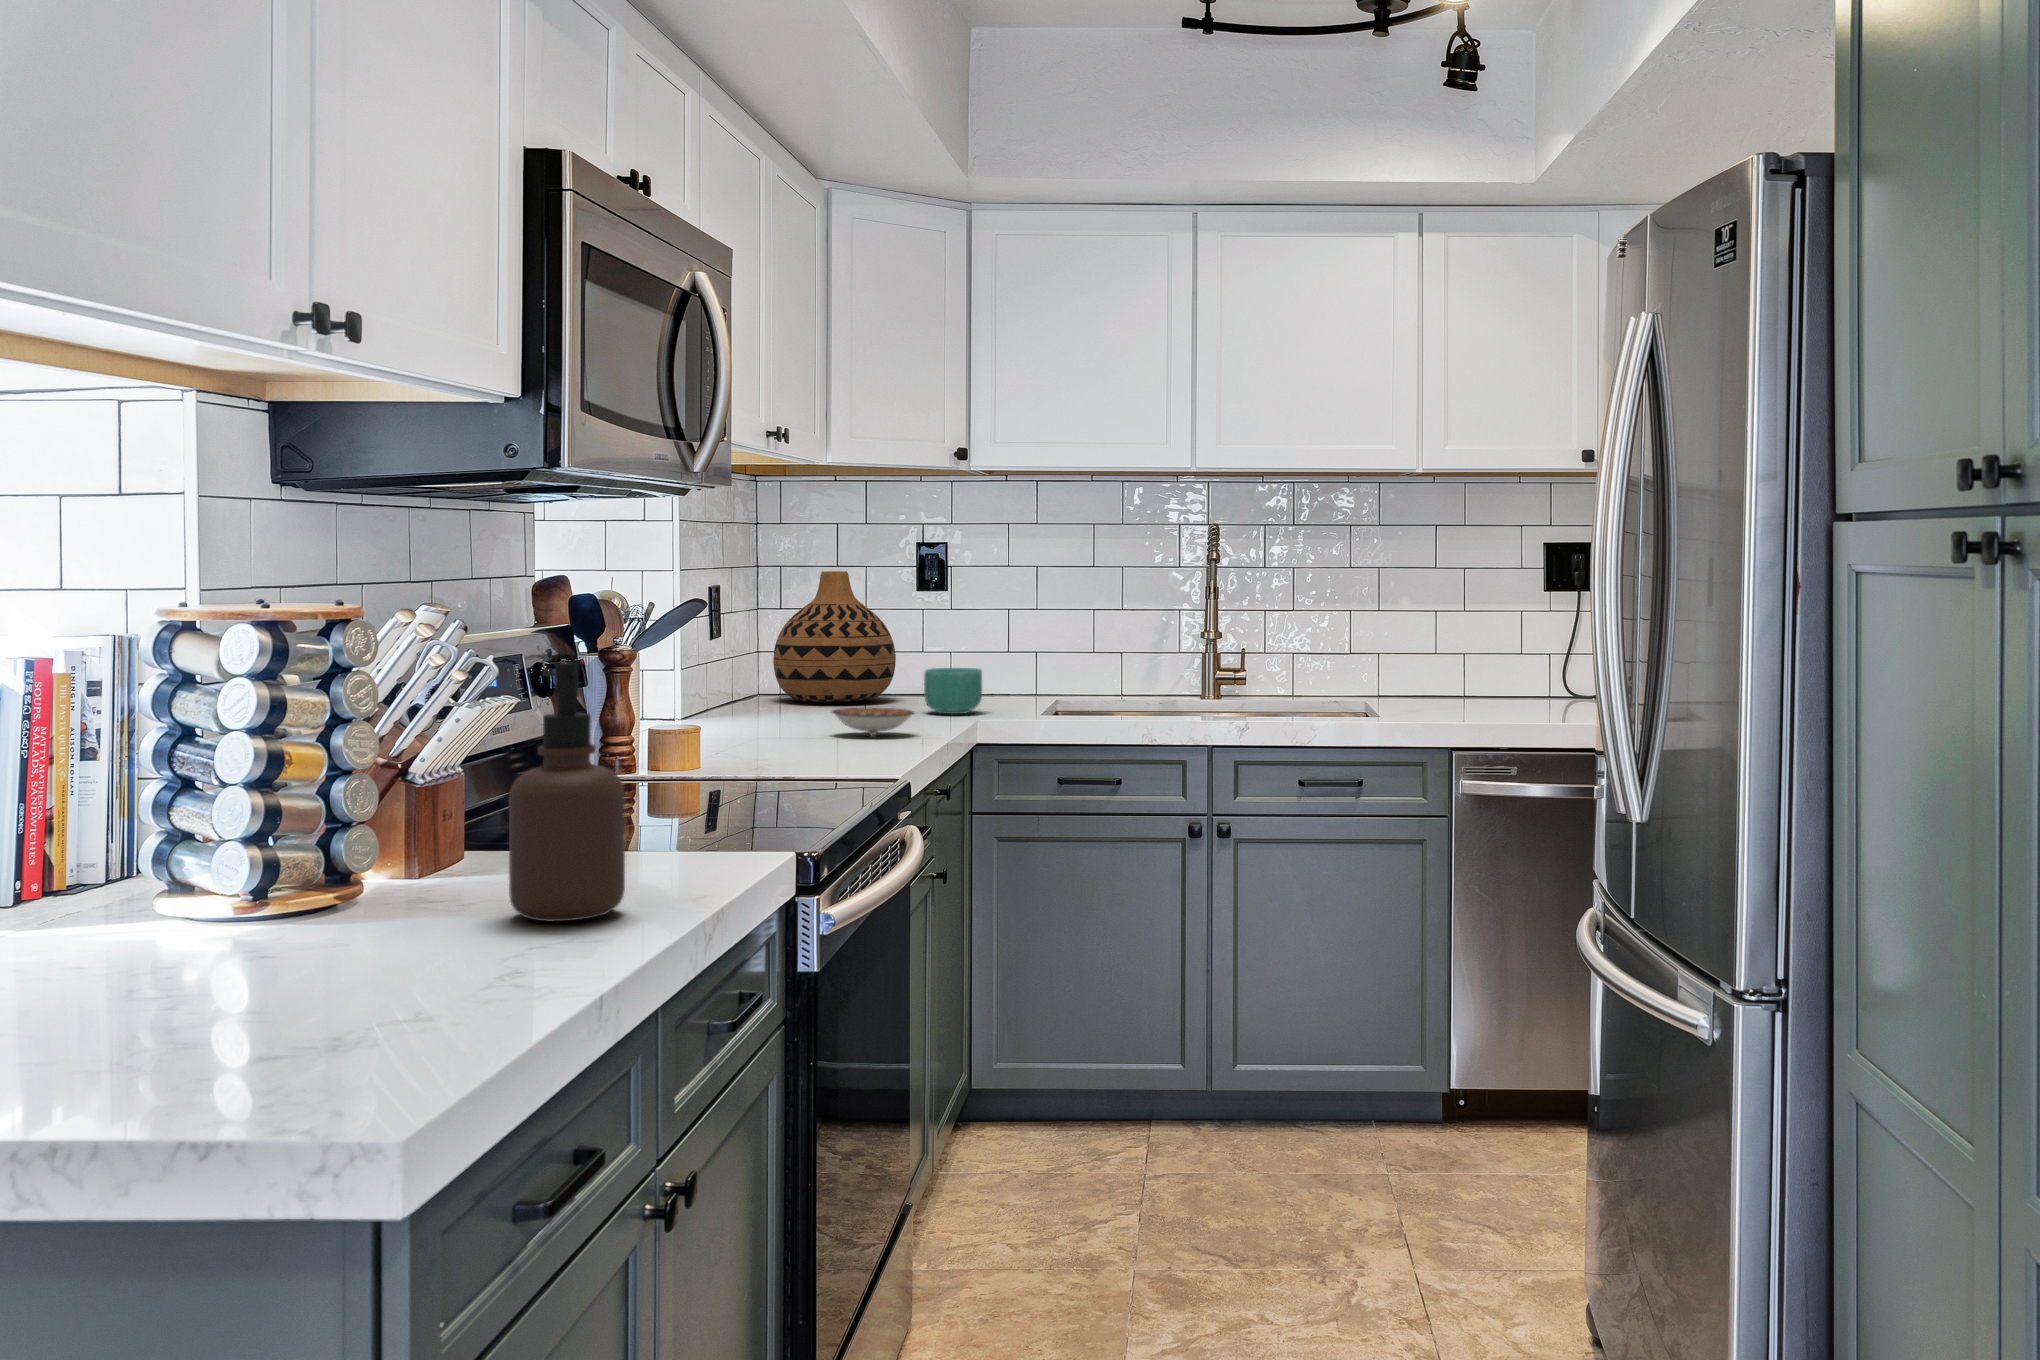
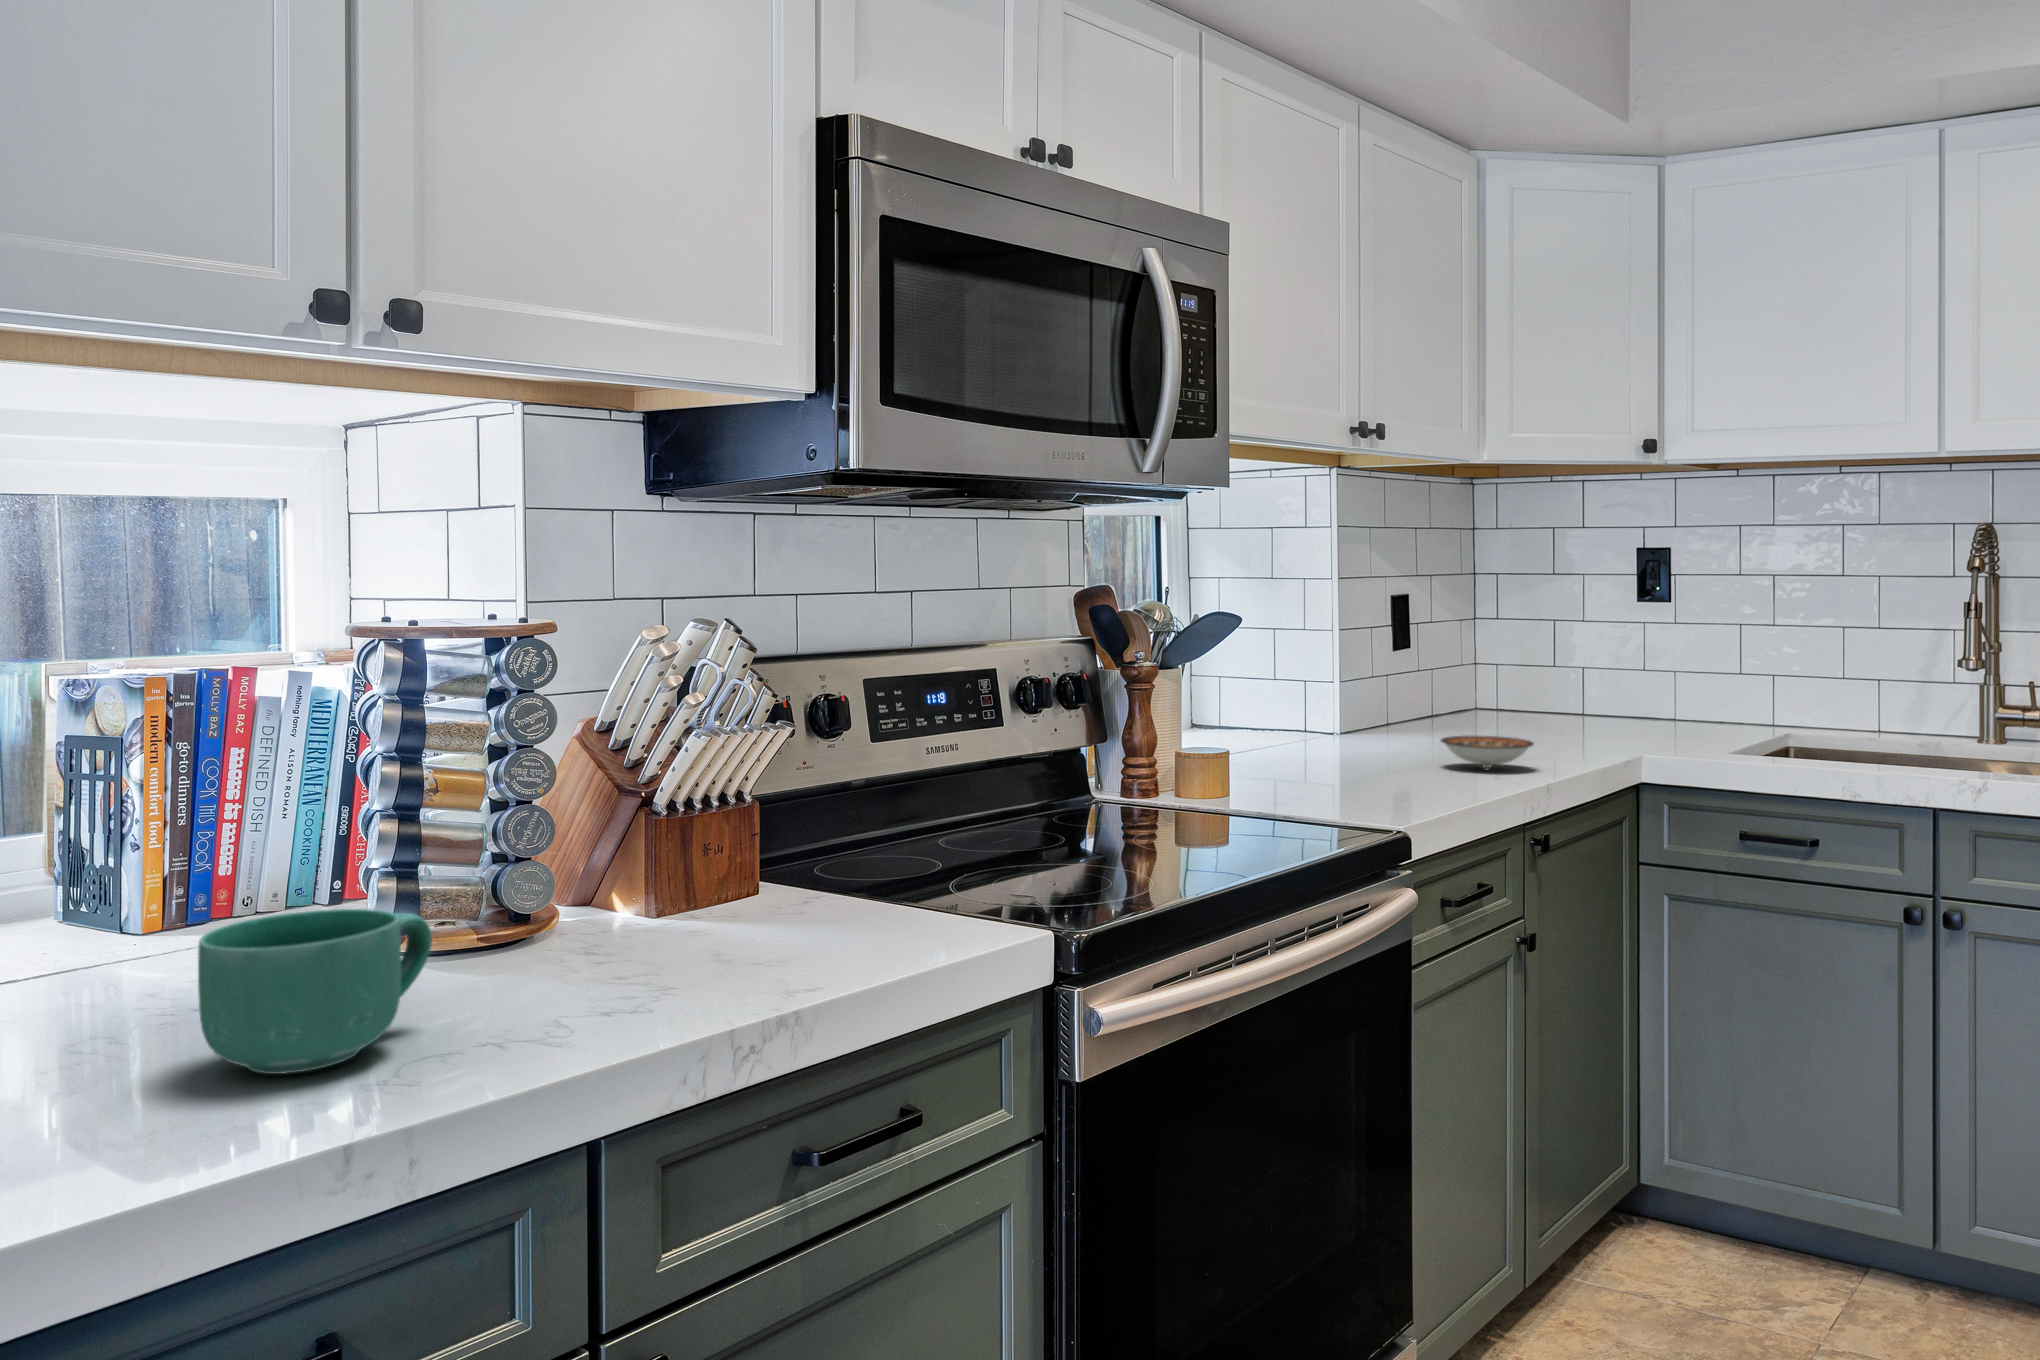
vase: present [773,571,896,702] -> none [1468,583,1600,724]
soap dispenser: present [509,662,625,921] -> none [543,691,685,1010]
mug: present [924,668,982,714] -> present [198,909,432,1074]

